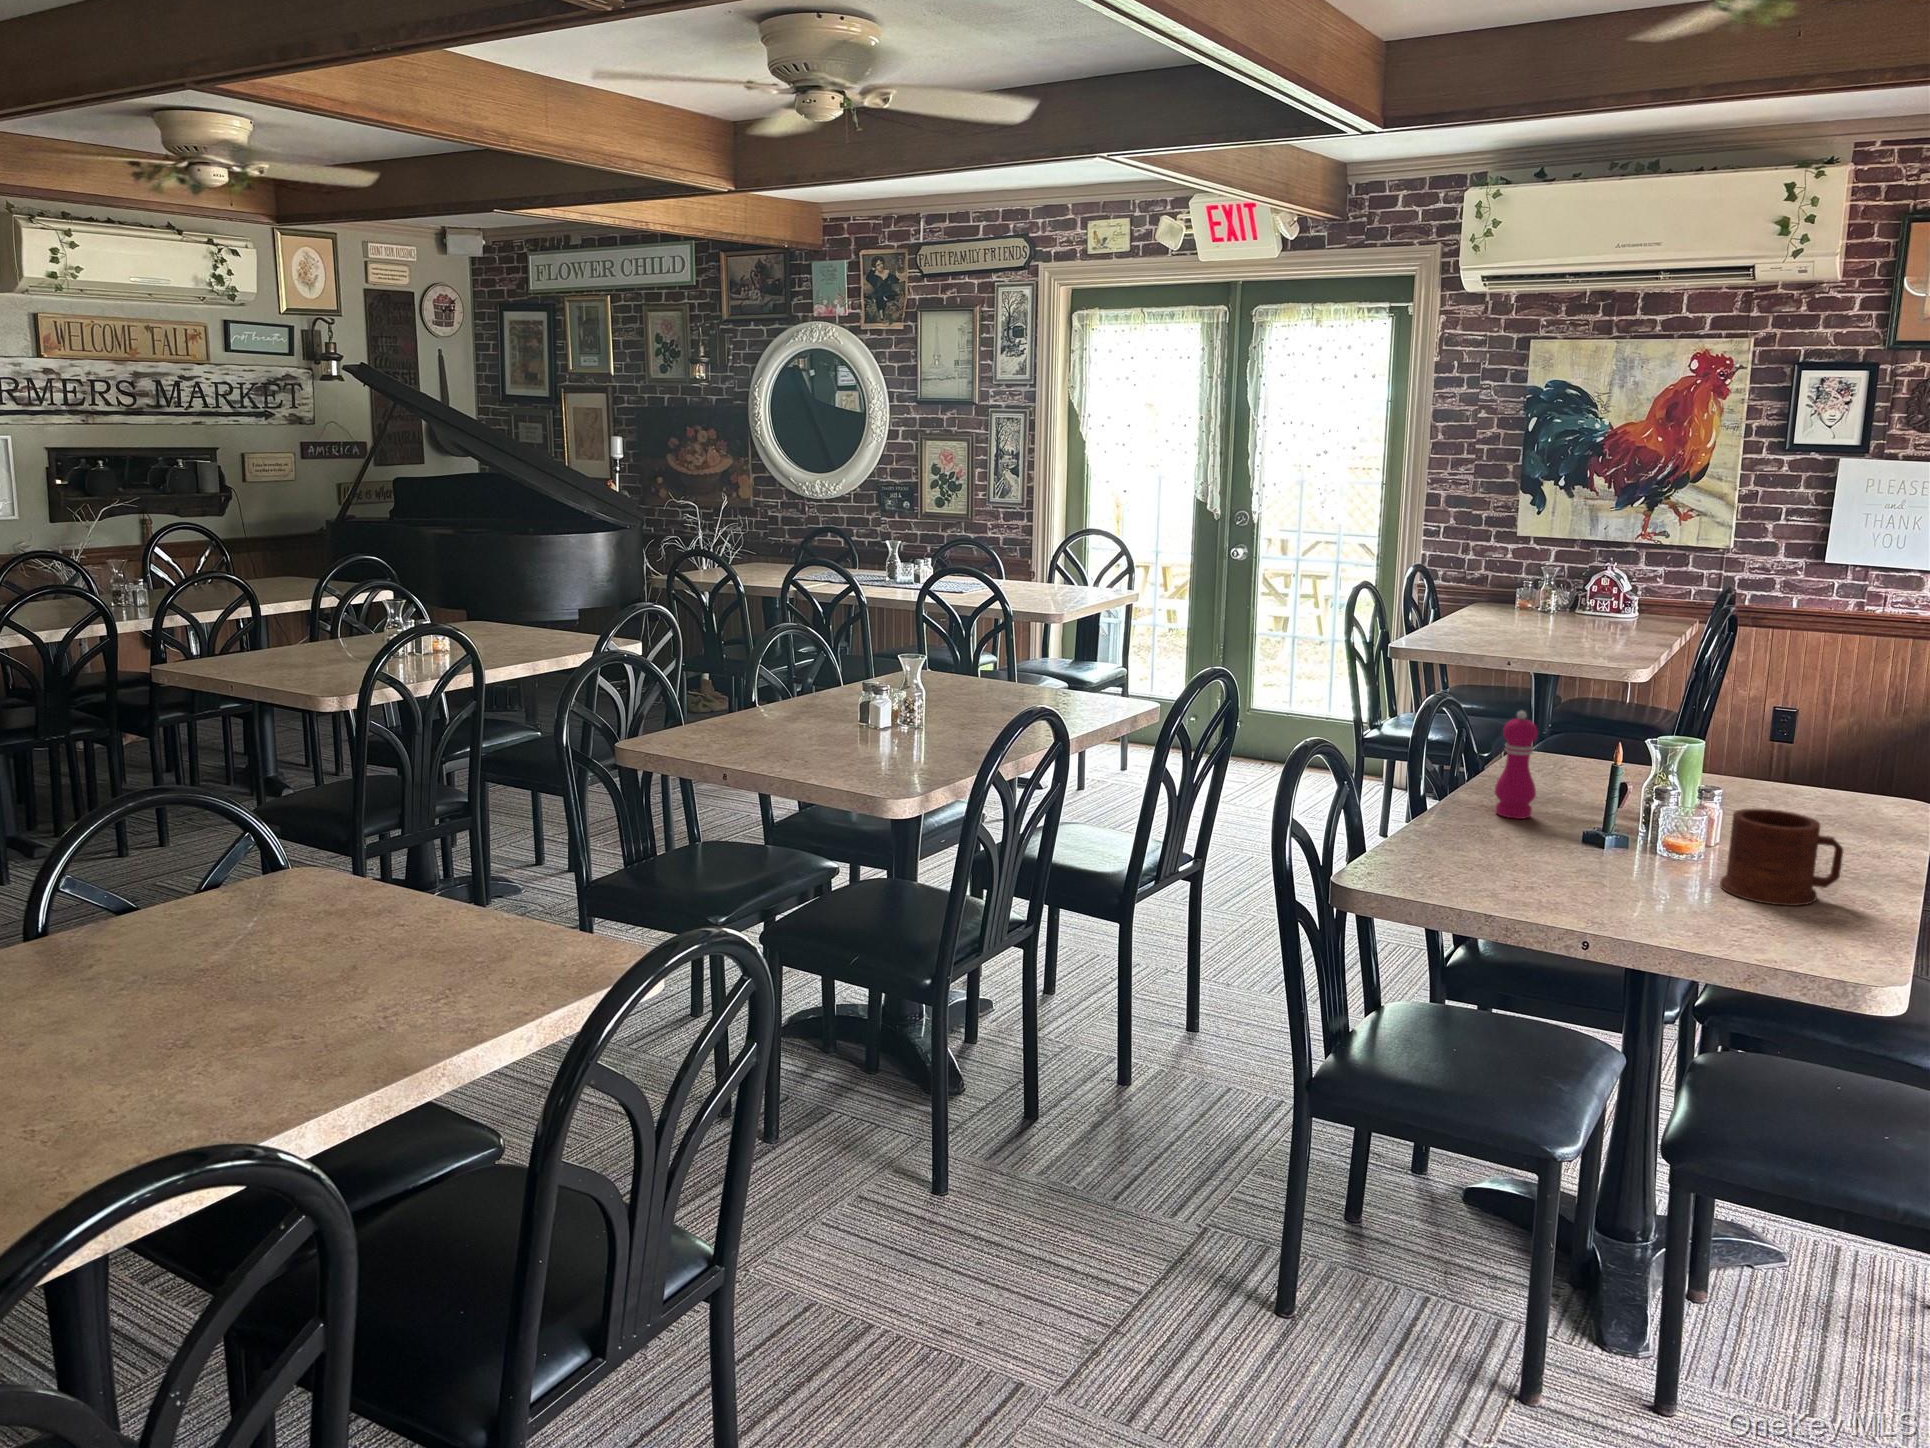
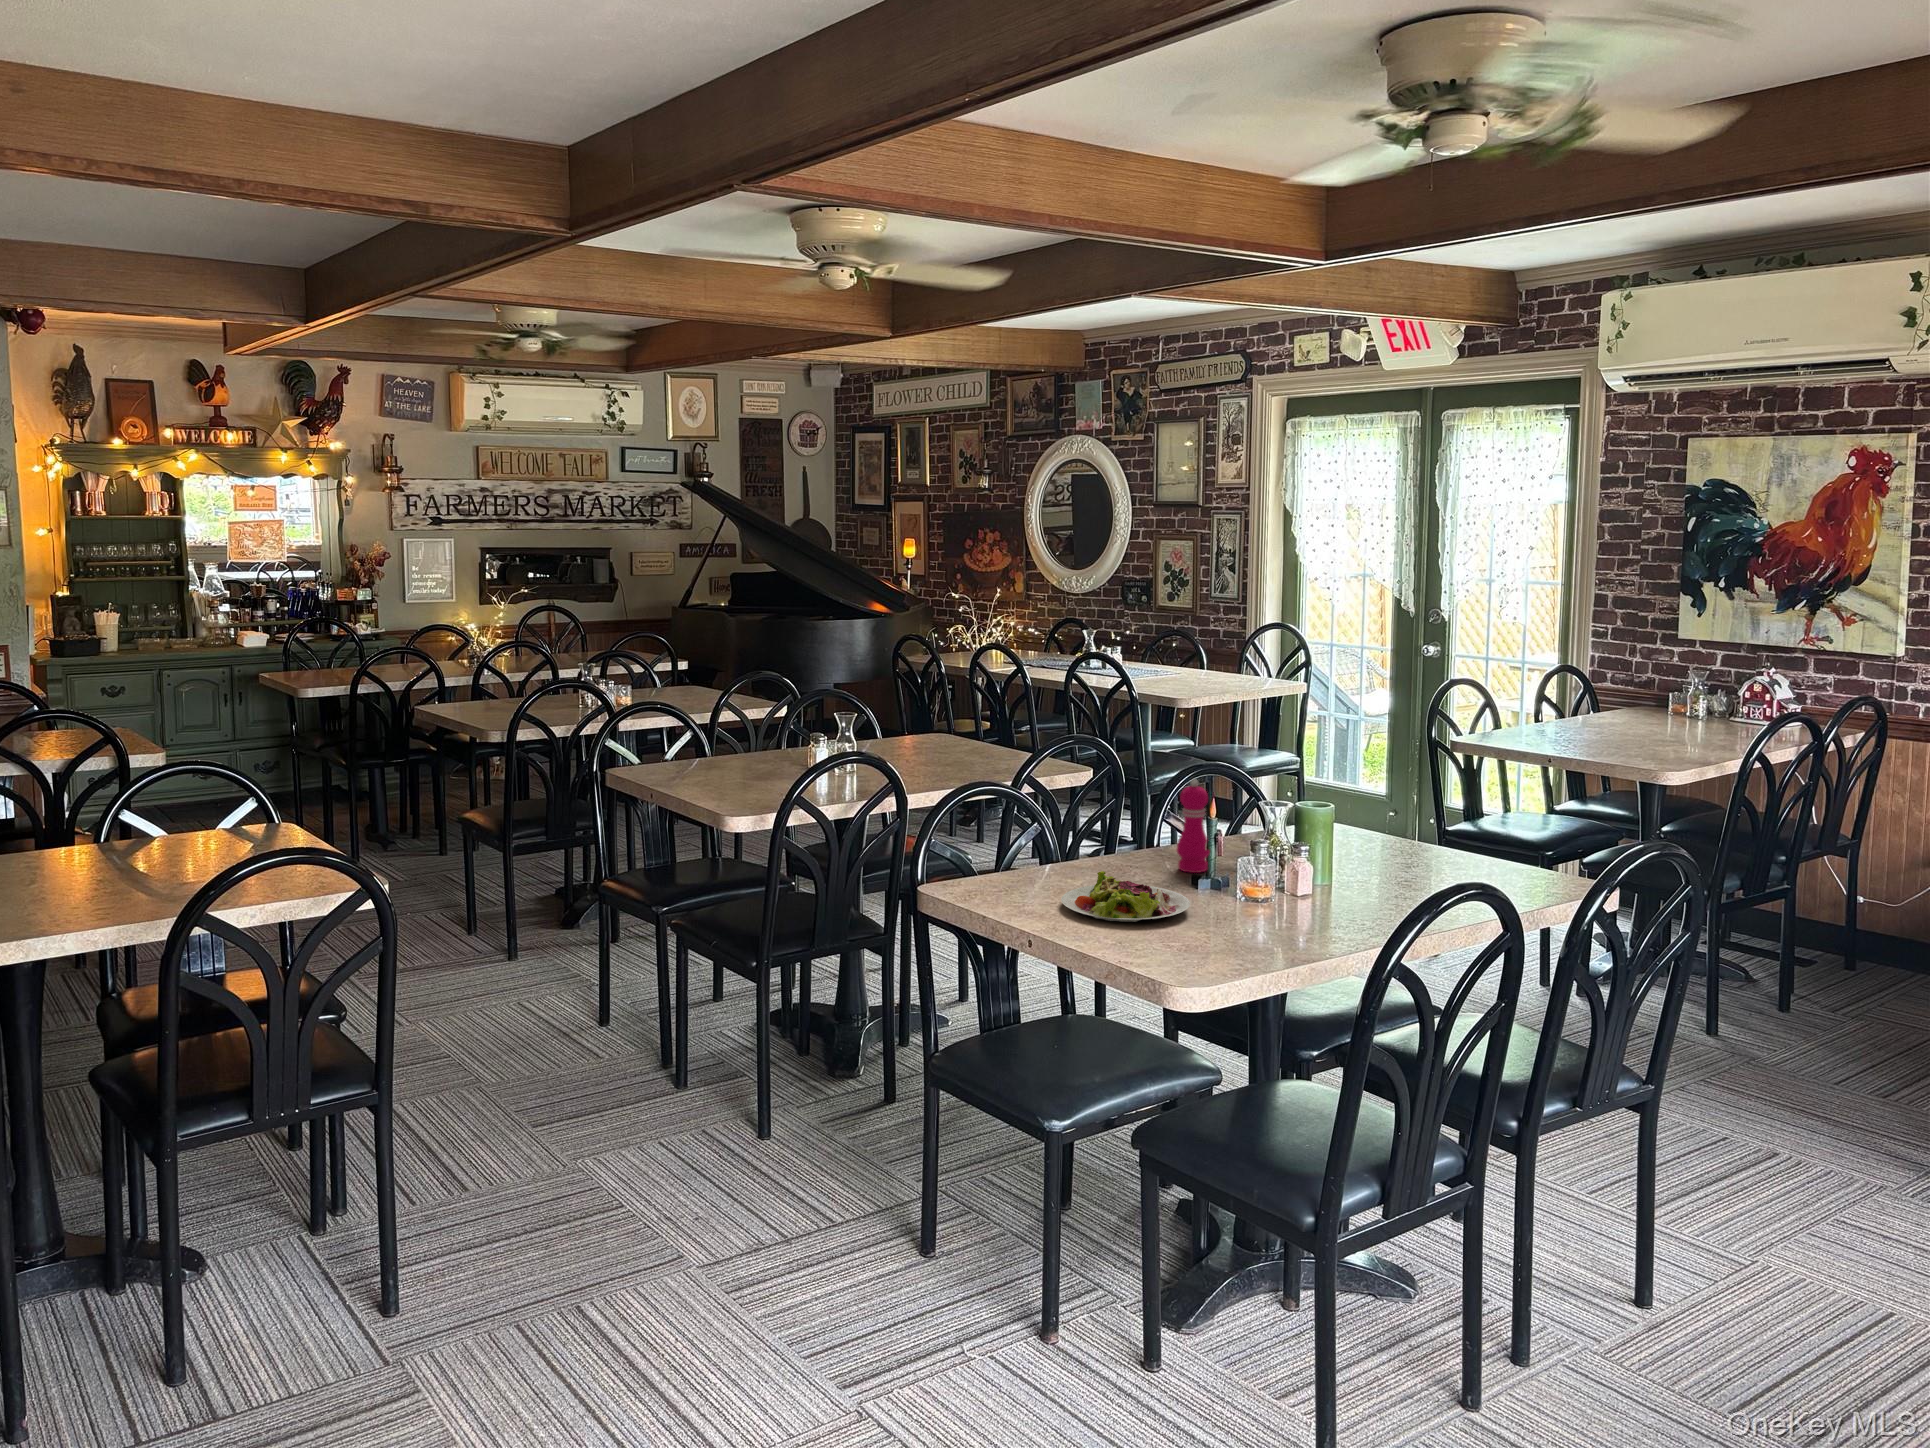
mug: present [1720,808,1843,906] -> none [1234,866,1320,949]
salad plate: none [1481,829,1646,890] -> present [1061,871,1190,922]

